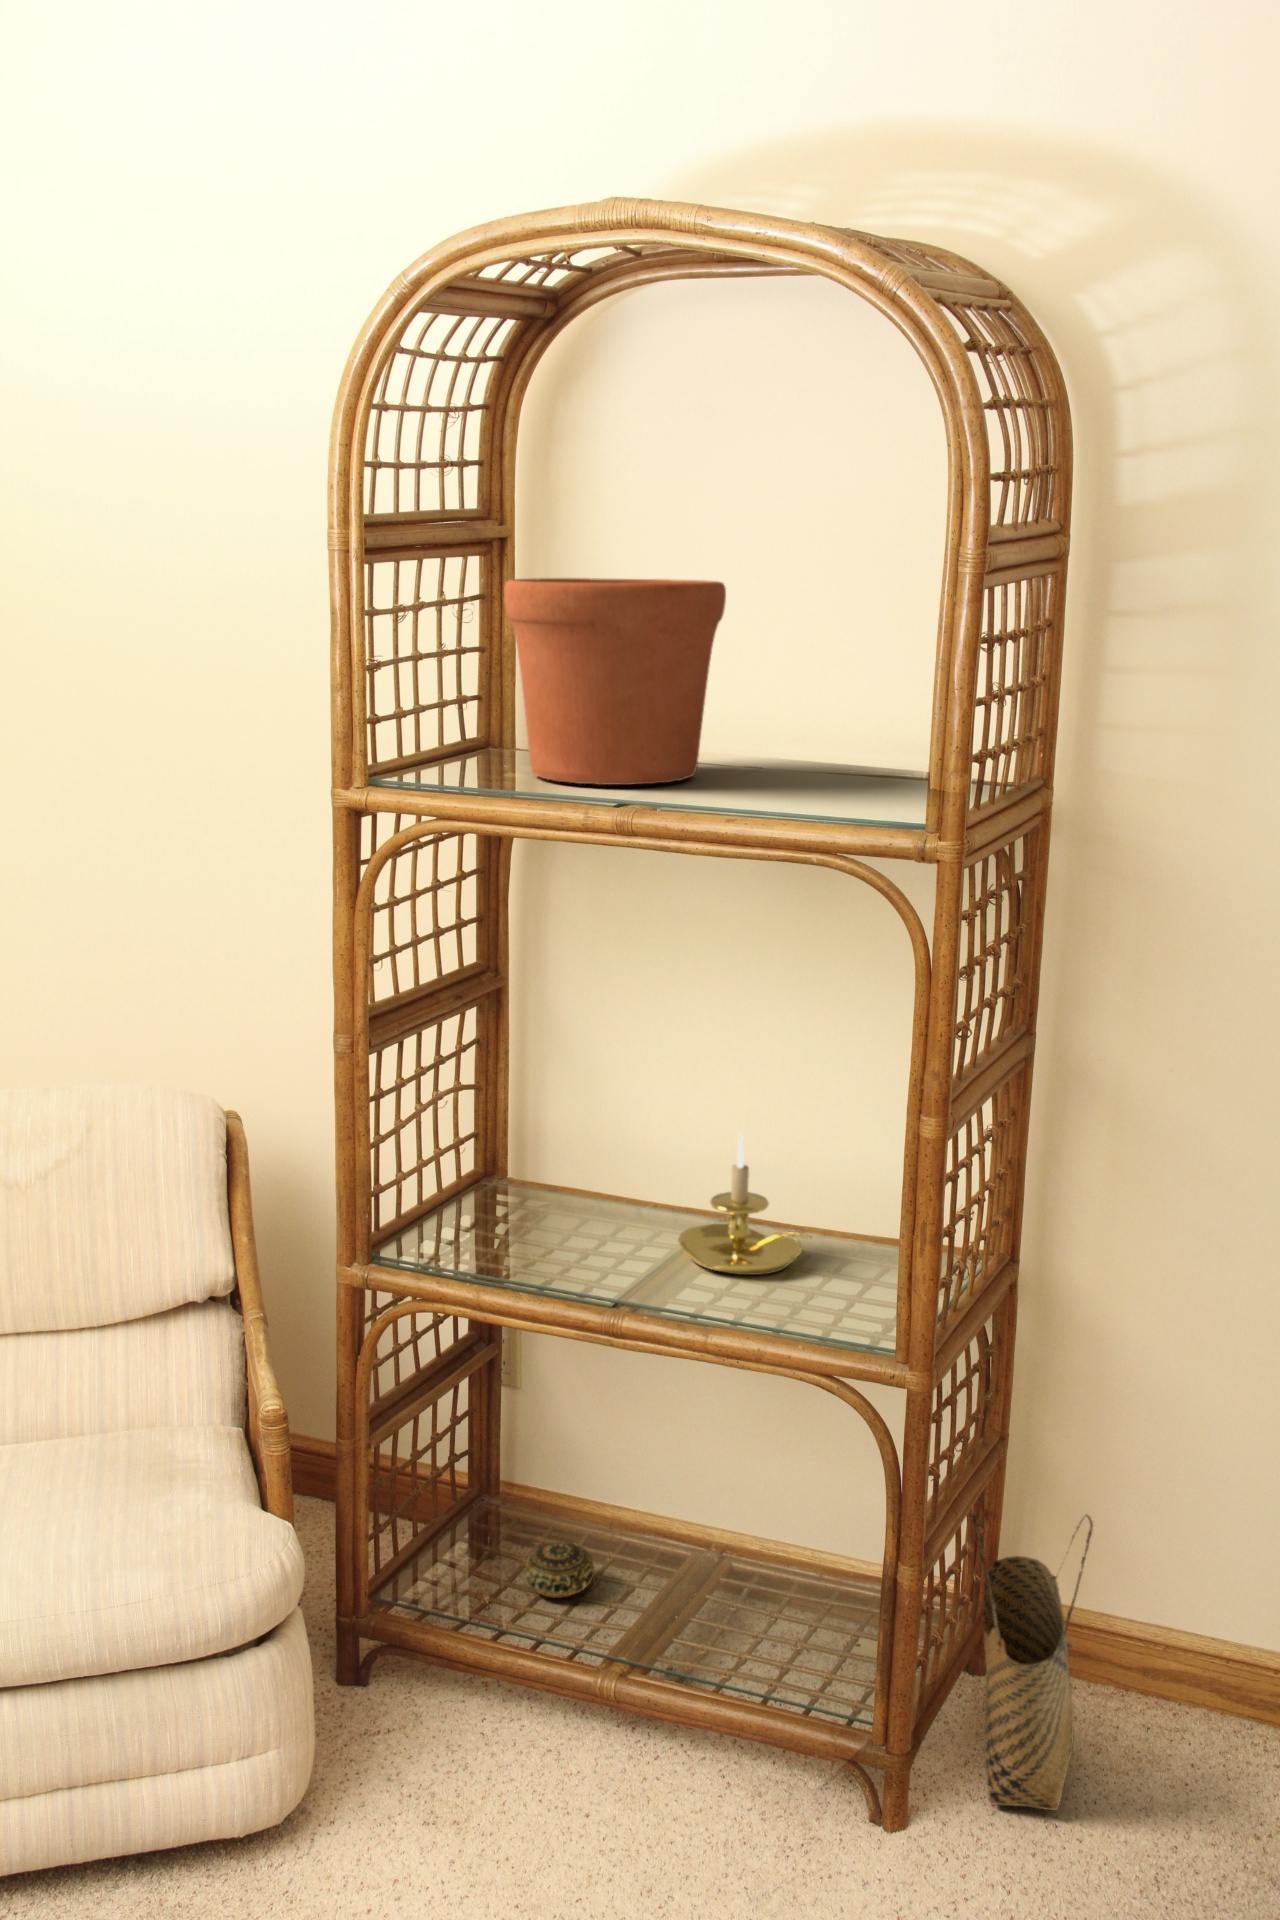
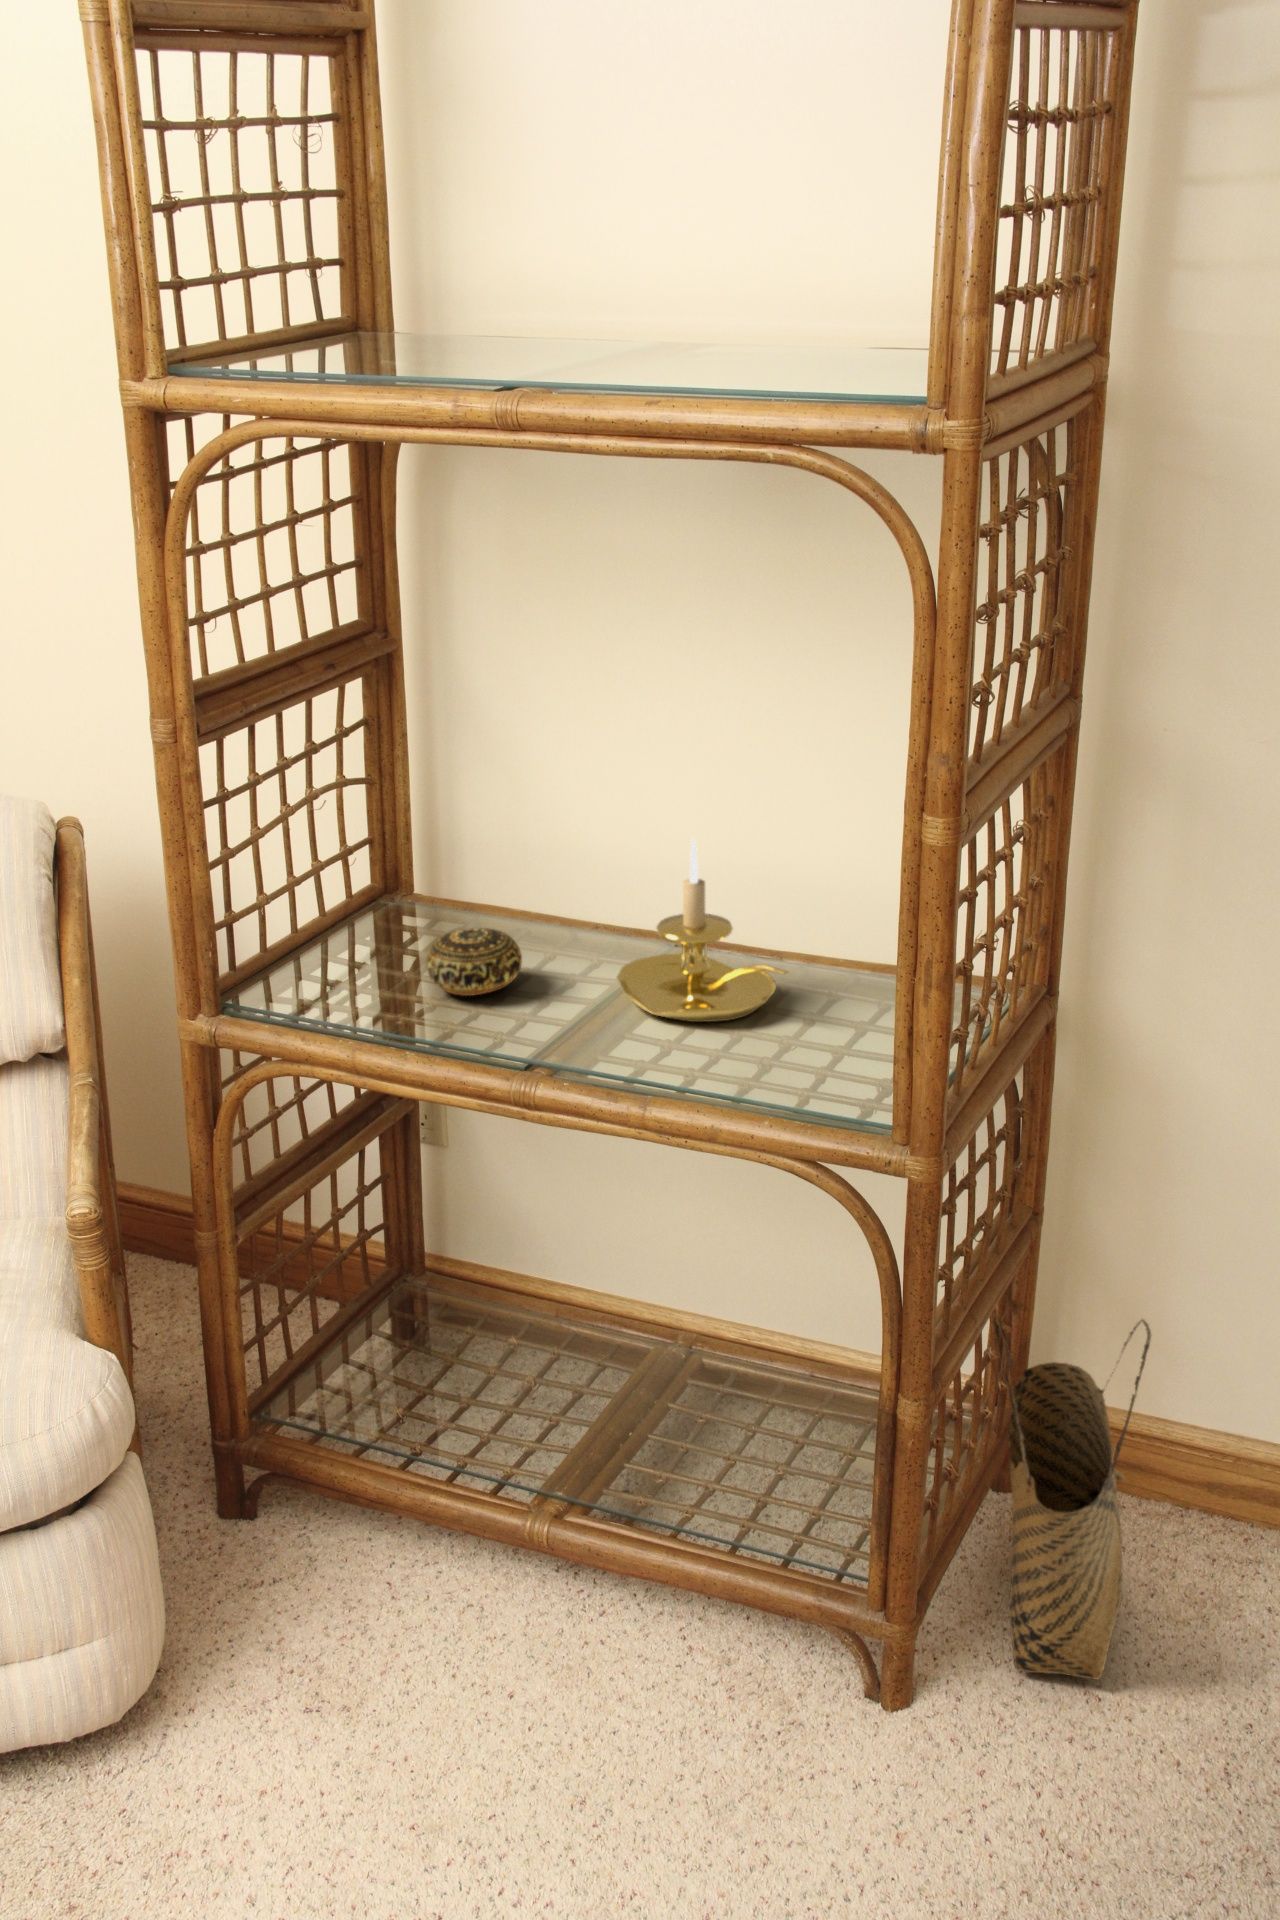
flower pot: present [504,578,726,785] -> none [341,61,652,364]
decorative ball: present [525,1542,594,1598] -> present [426,928,522,996]

